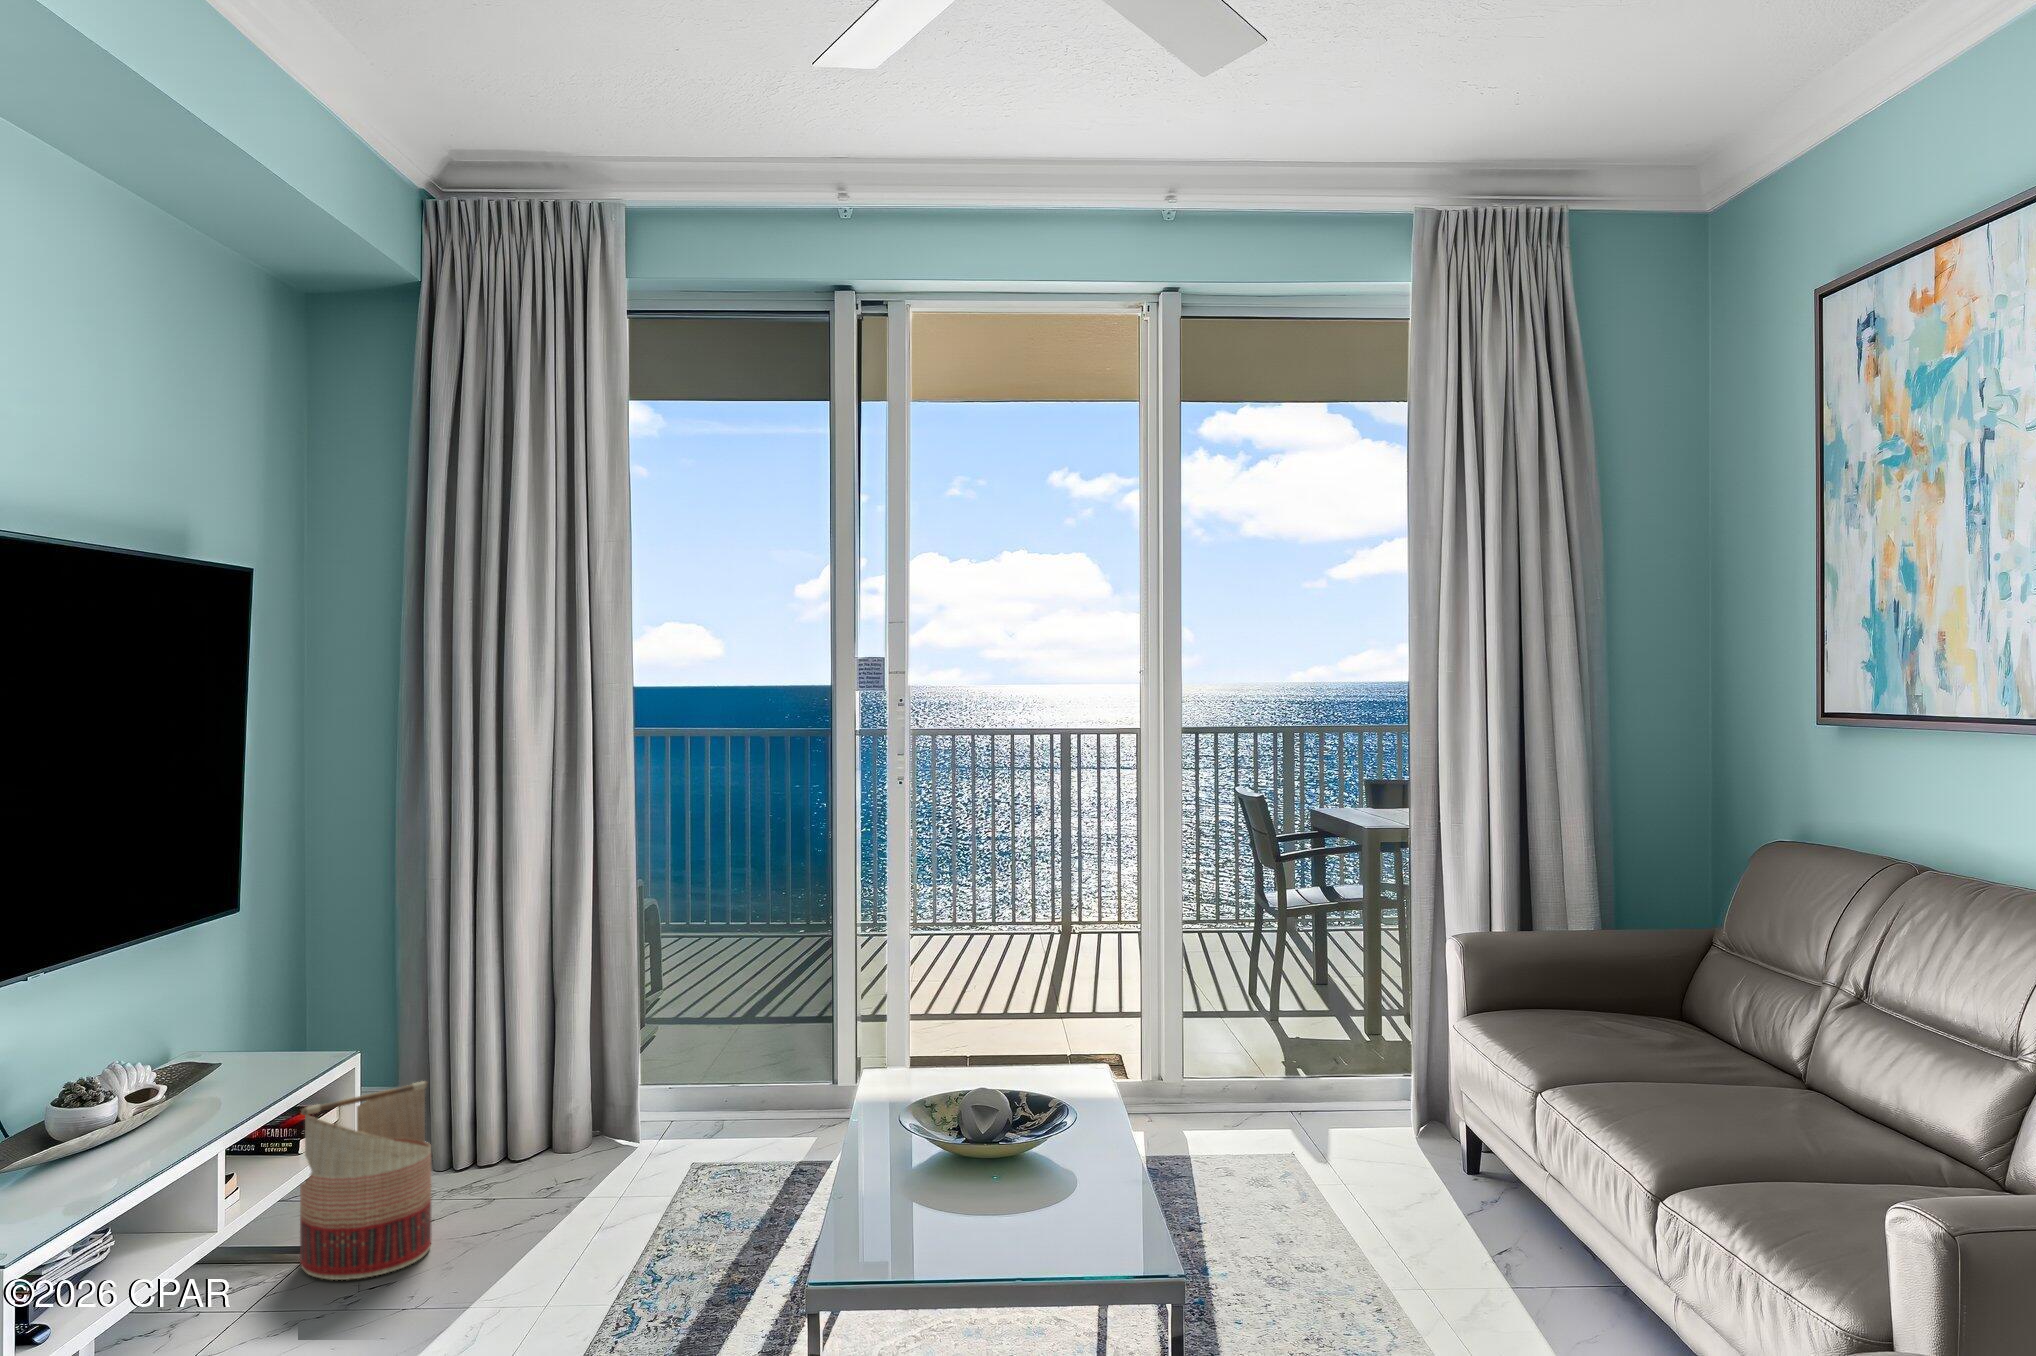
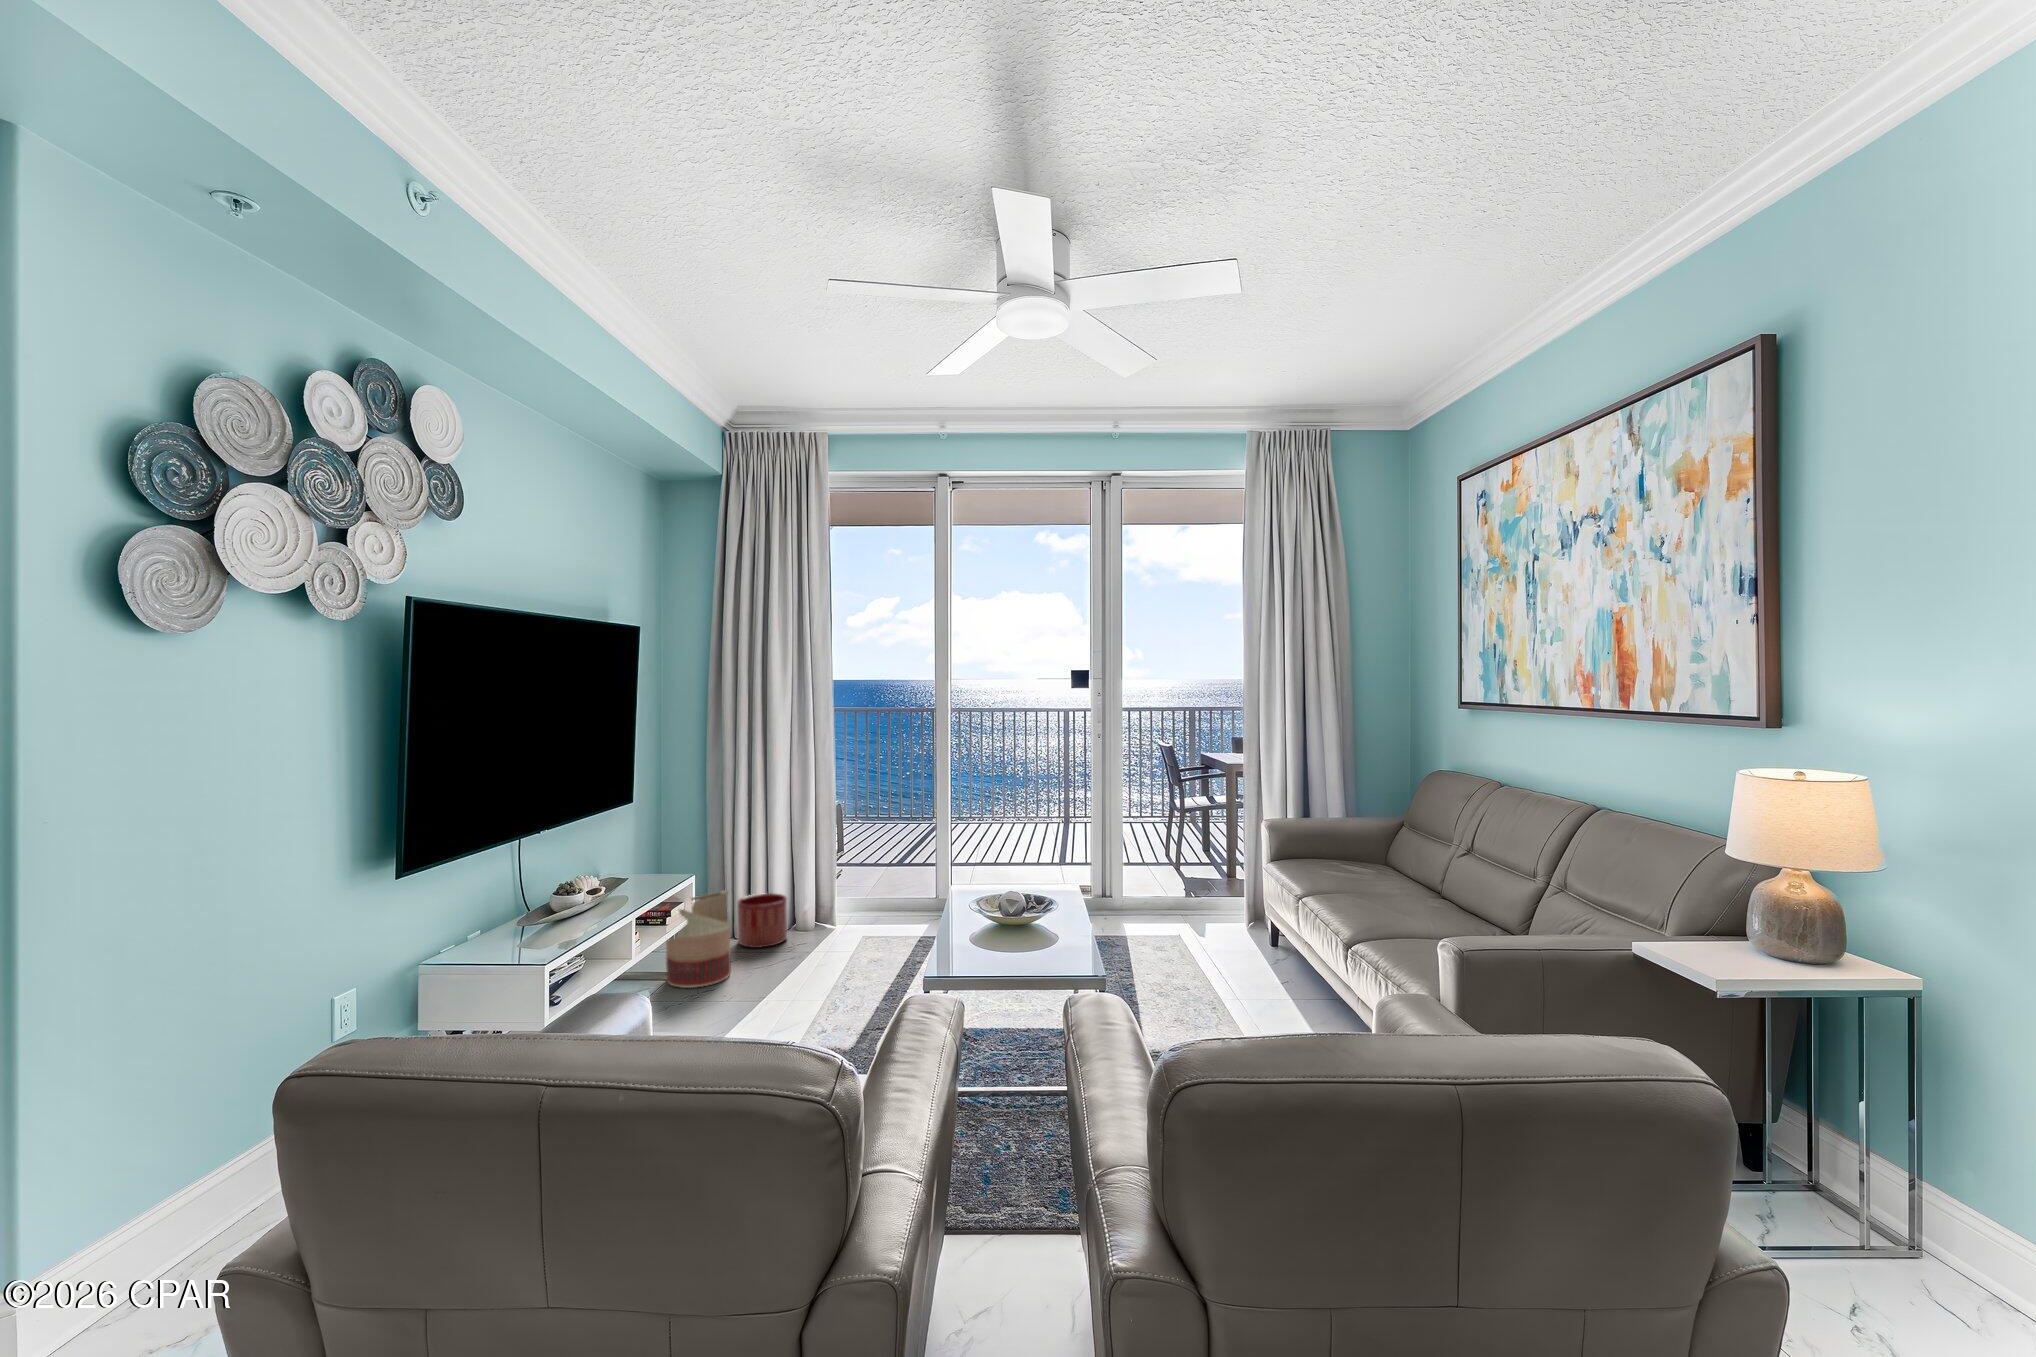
planter: none [448,1081,547,1189] -> present [737,893,787,948]

